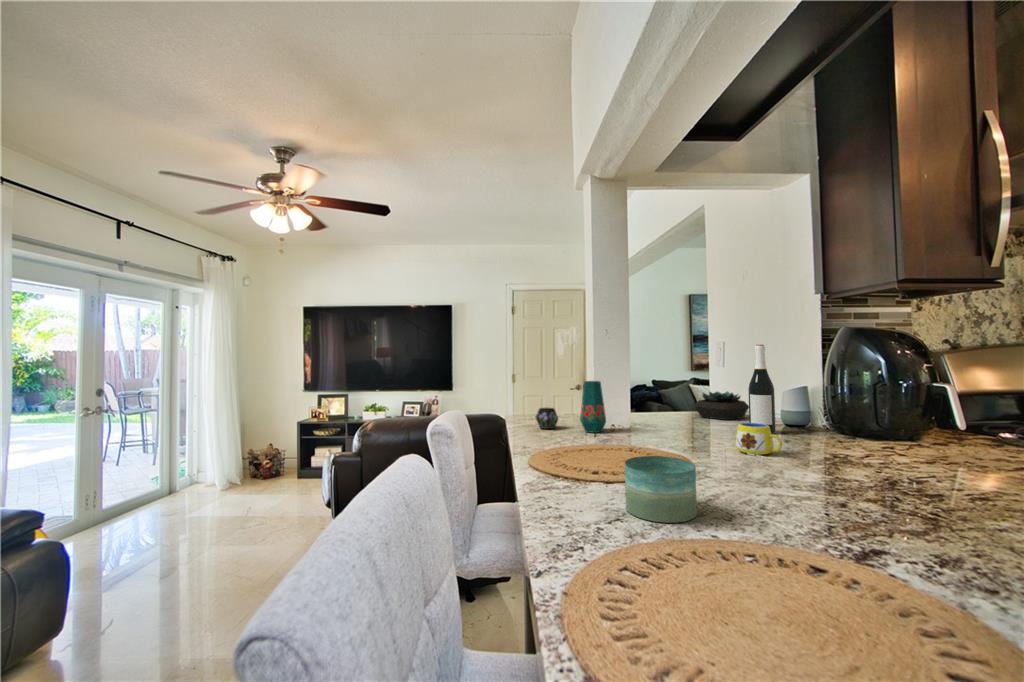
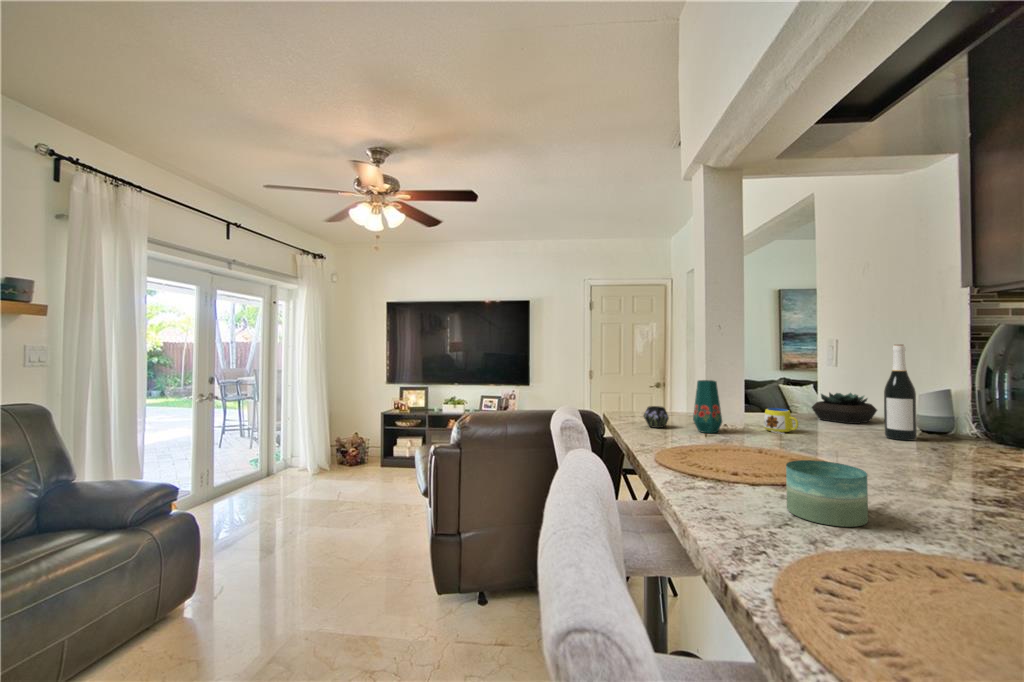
mug: present [735,423,782,458] -> present [763,408,798,434]

